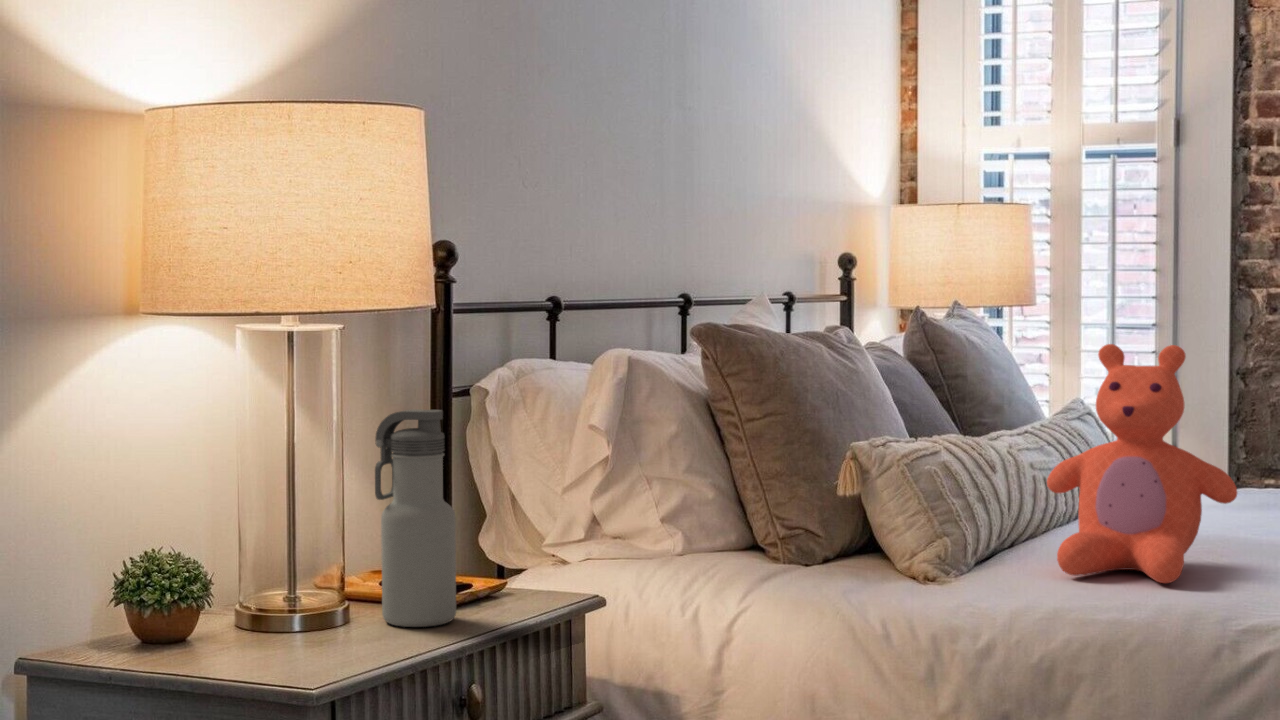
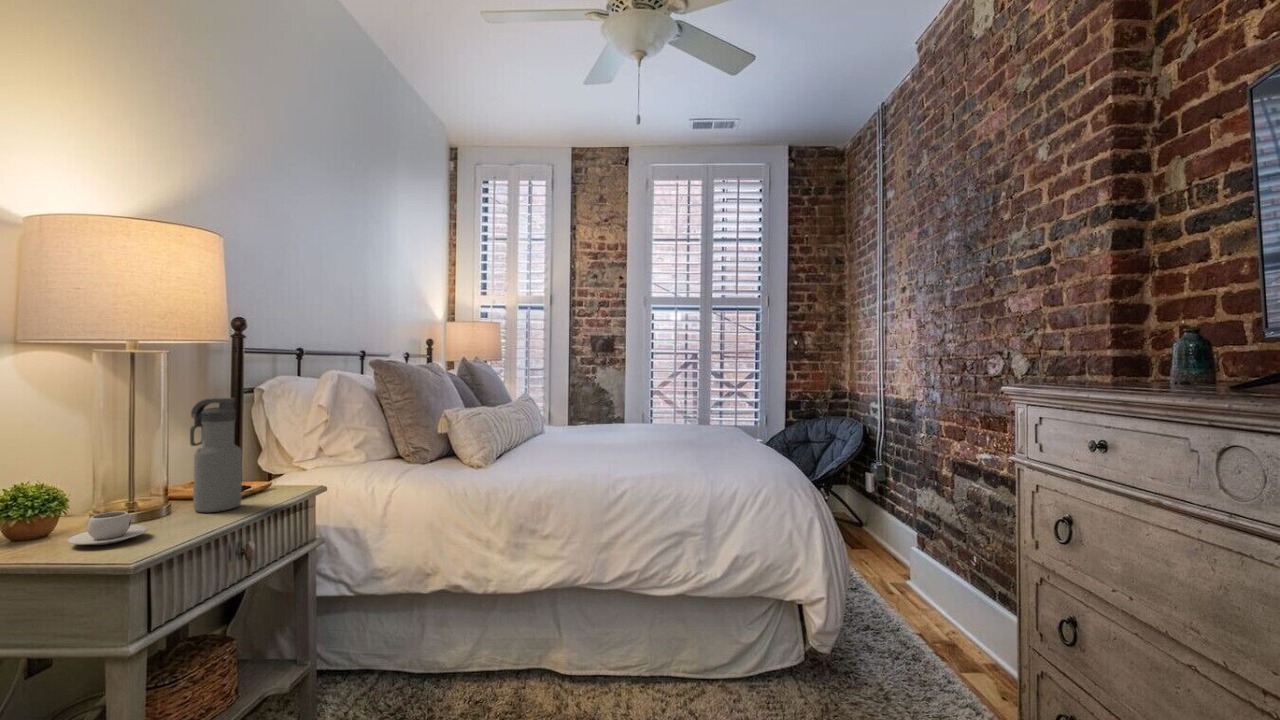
teddy bear: present [1047,344,1237,583] -> none [523,369,594,460]
teacup: none [216,608,319,662] -> present [68,511,148,545]

